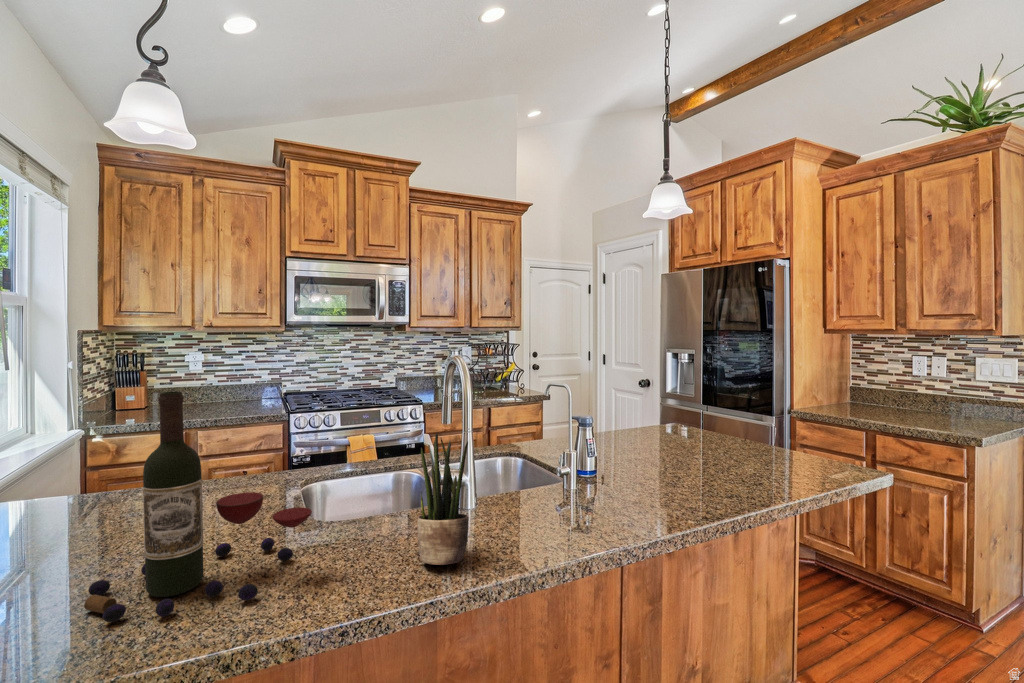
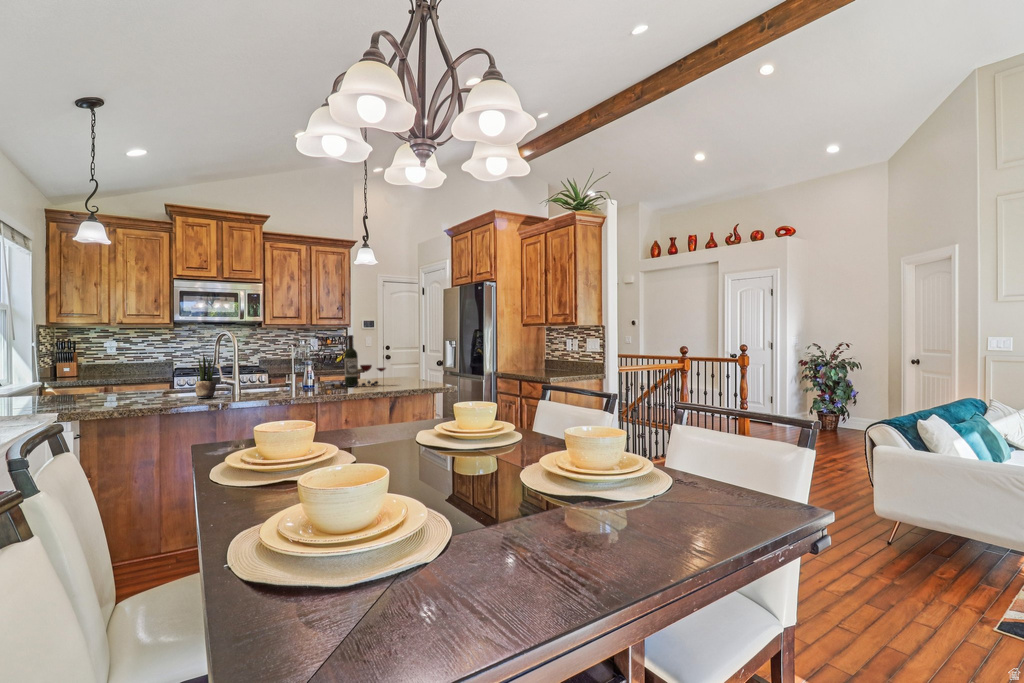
wine bottle: present [84,392,312,622] -> present [331,335,386,388]

